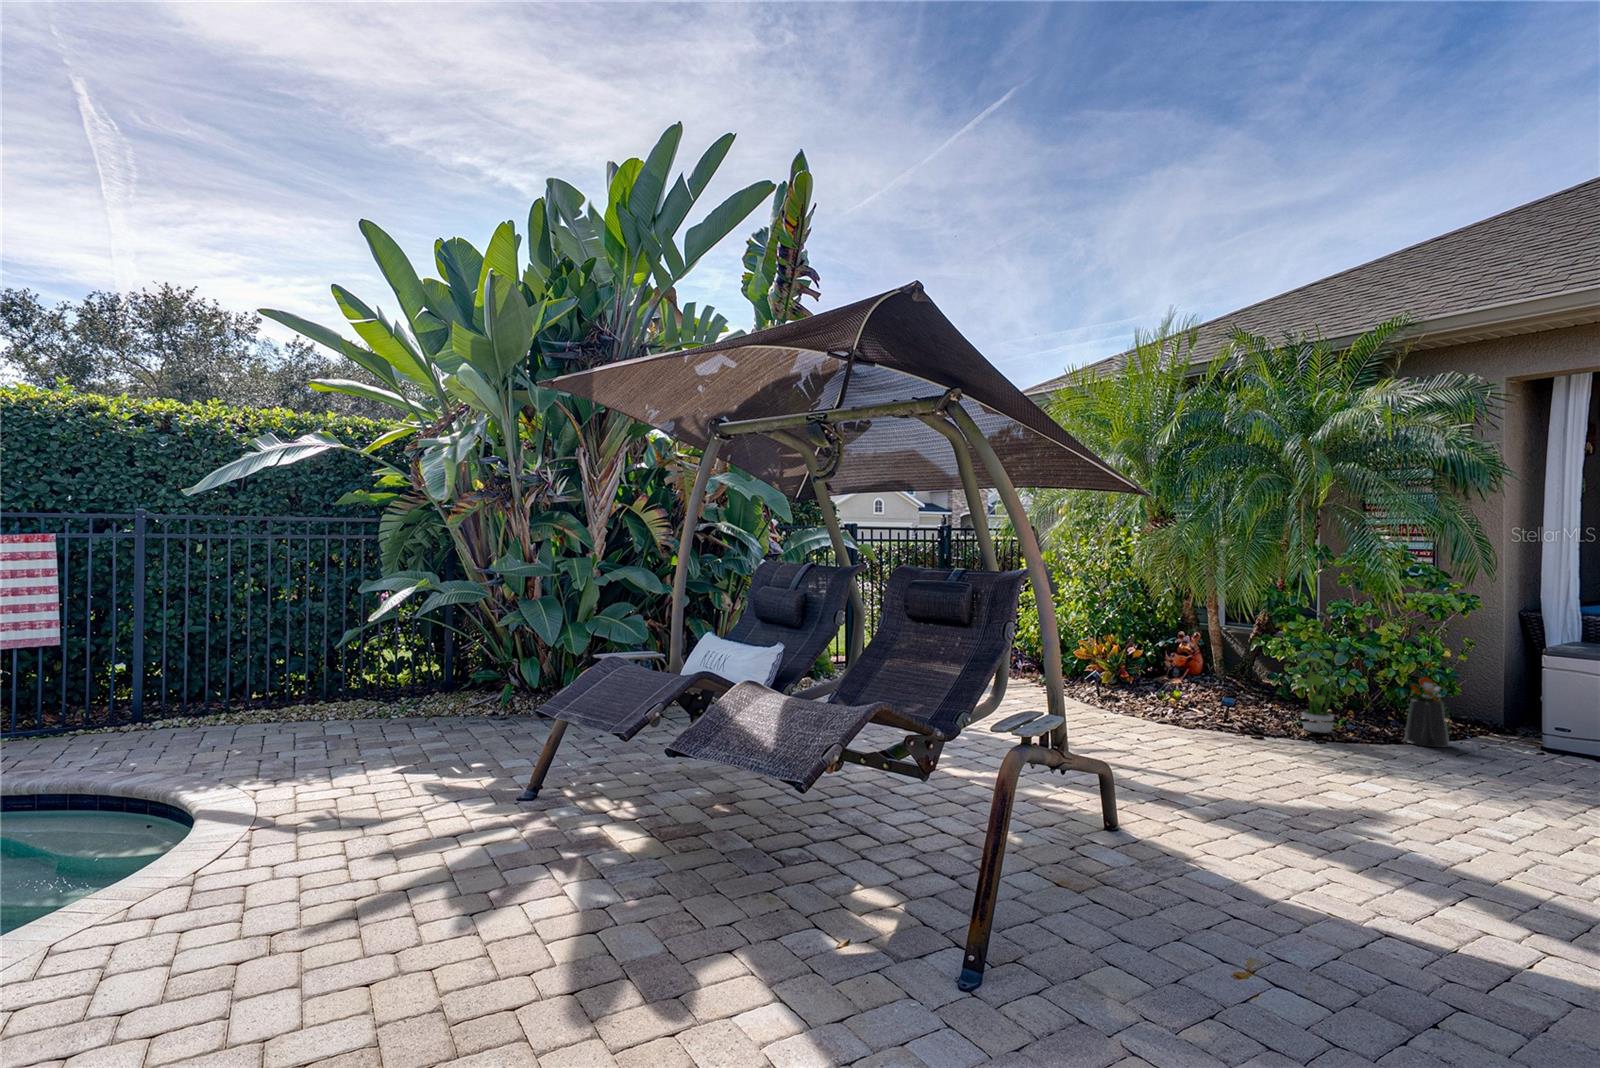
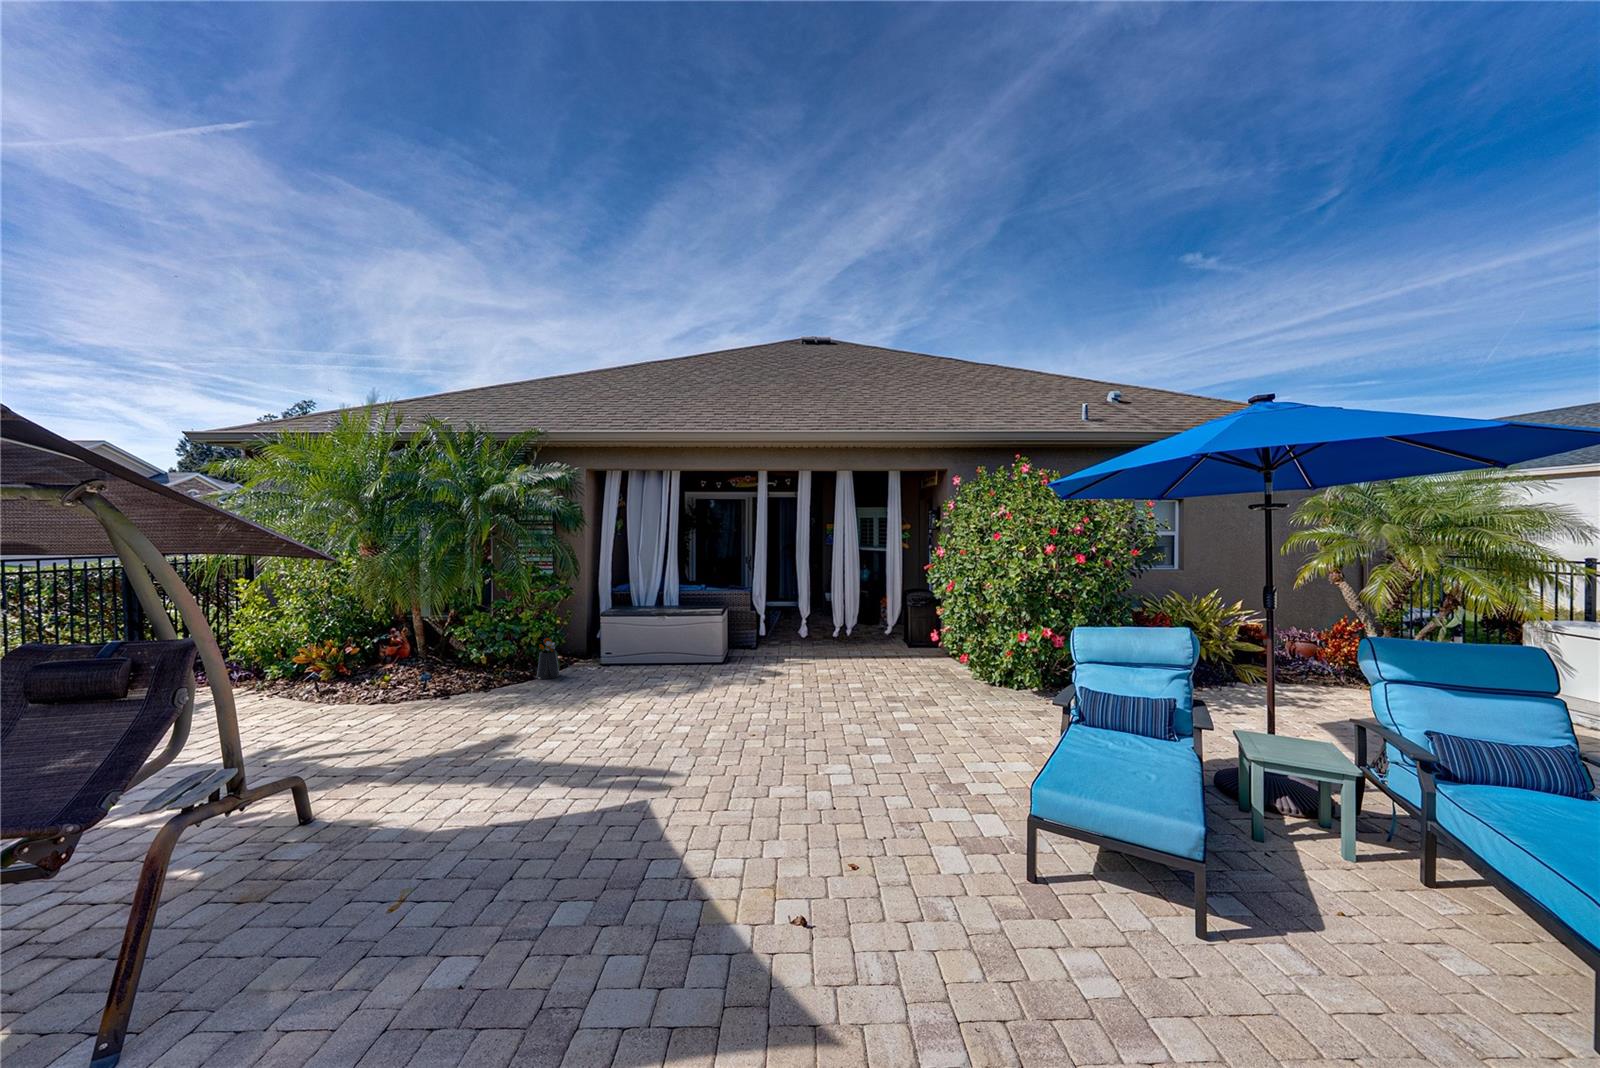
potted plant: present [1288,650,1341,733] -> none [467,629,506,684]

